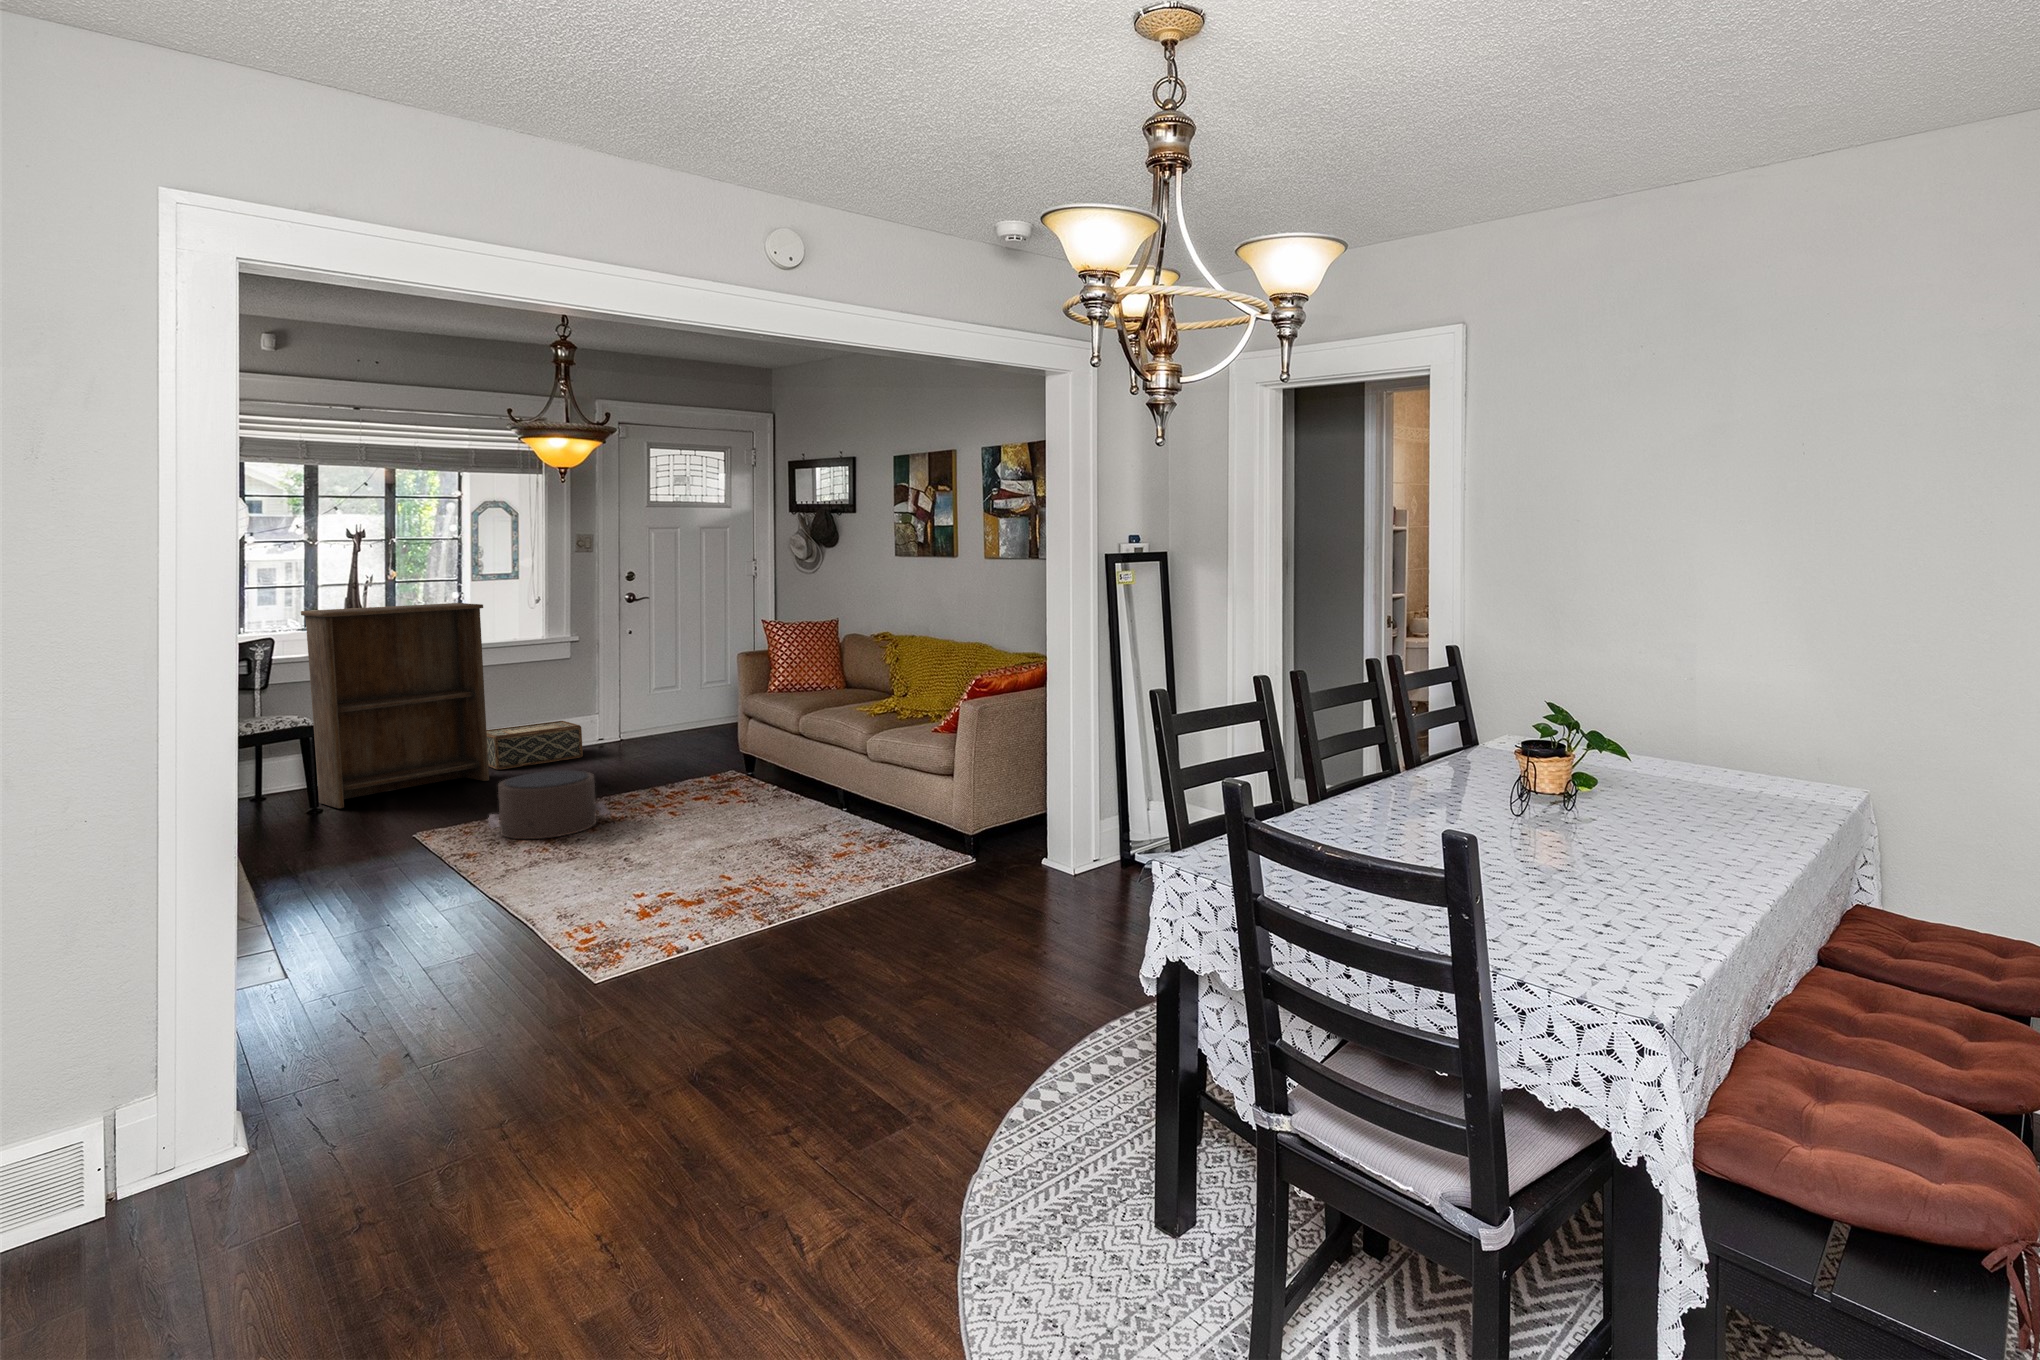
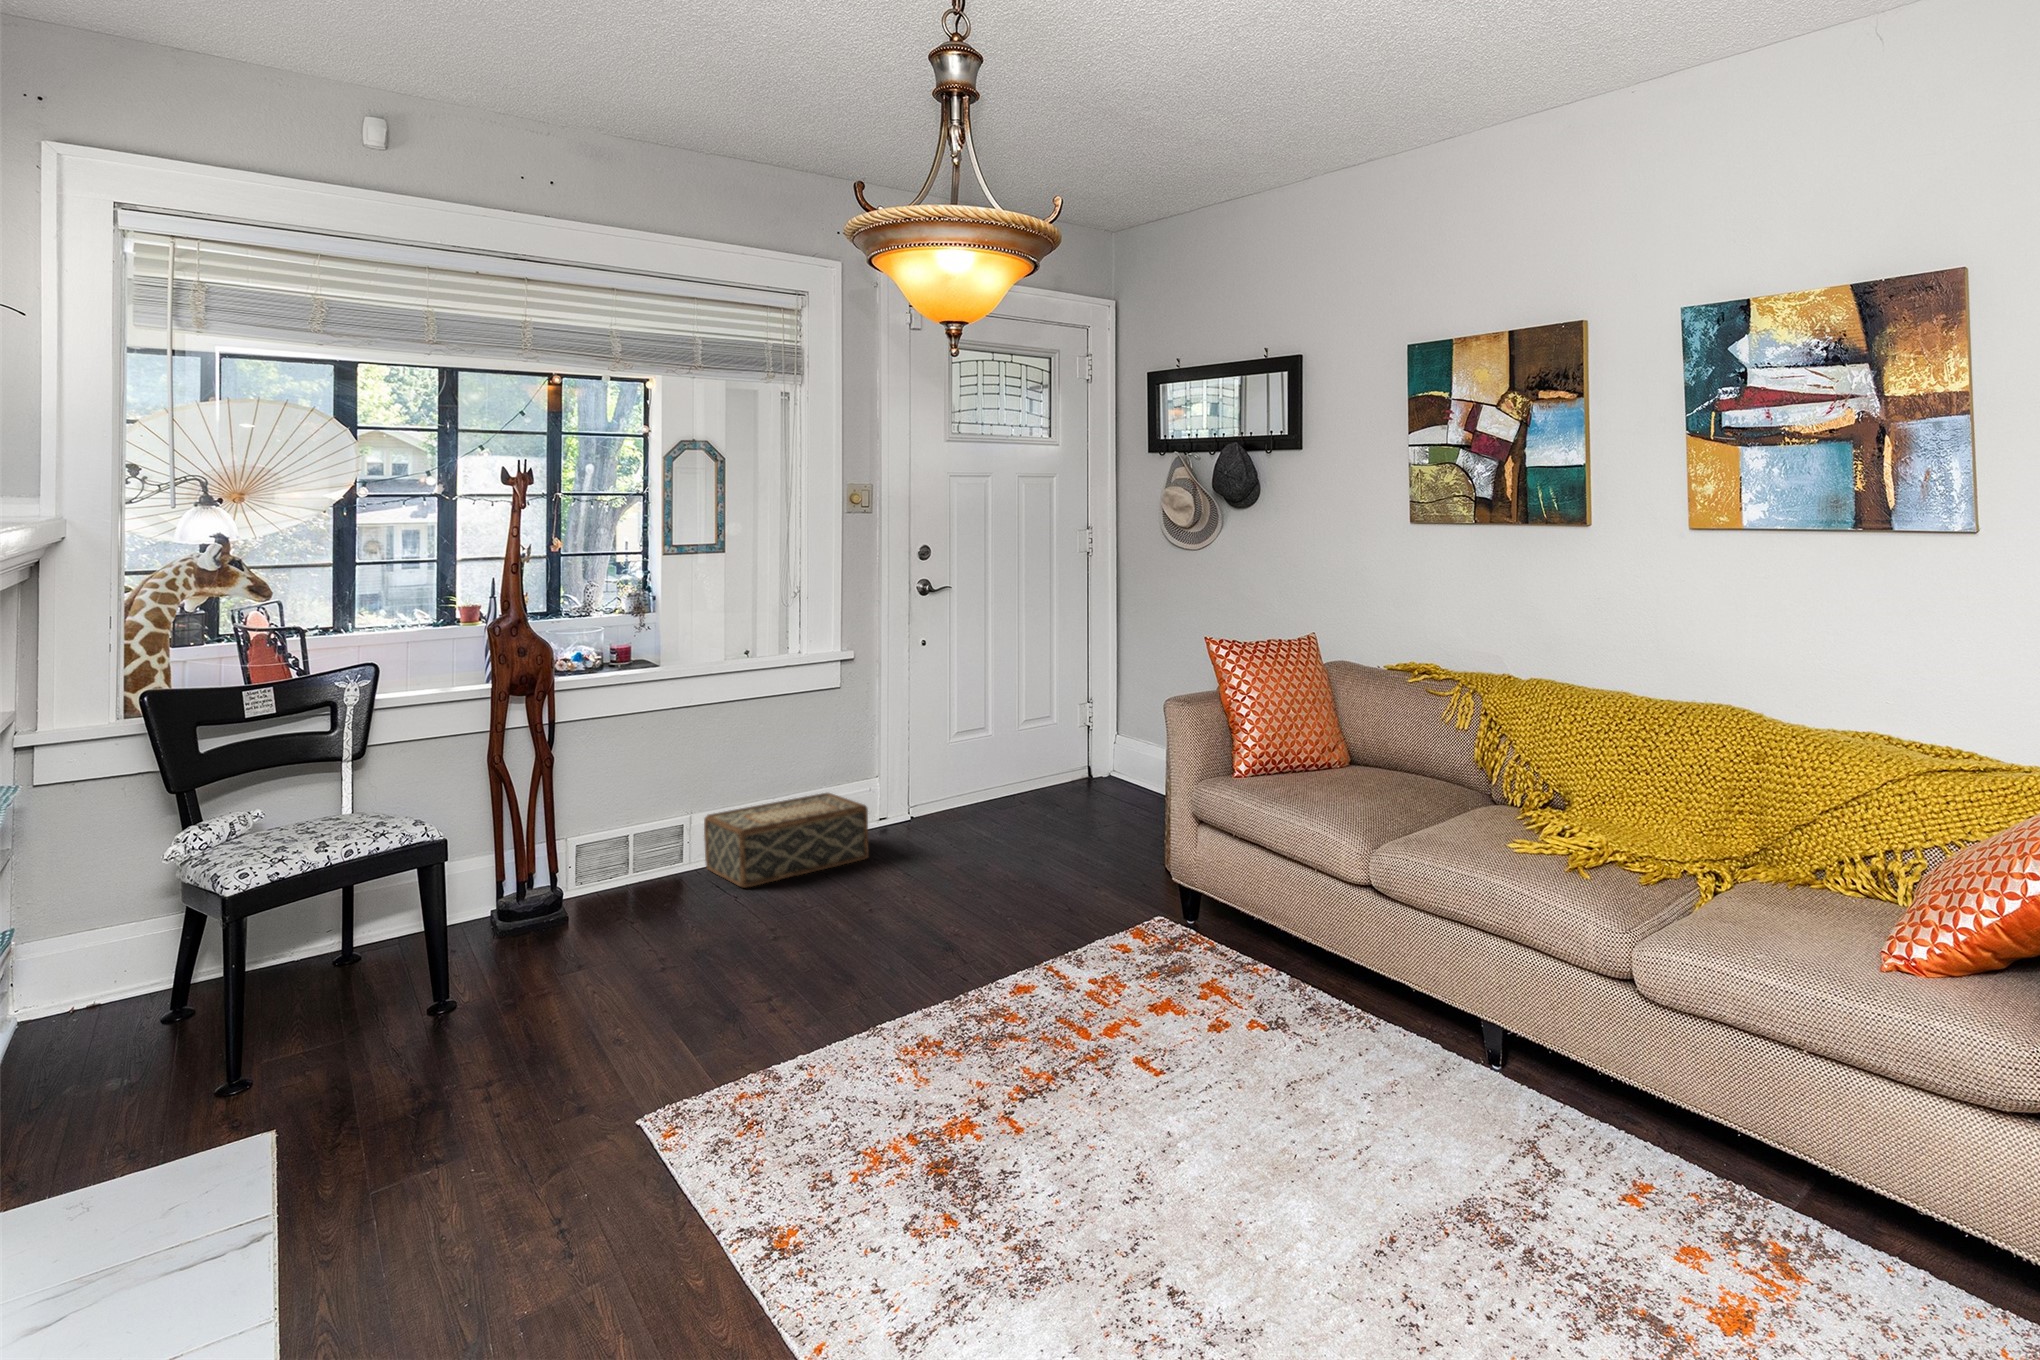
bookshelf: present [301,603,489,808] -> none [426,597,741,997]
pouf: present [488,770,610,839] -> none [813,948,1063,1130]

